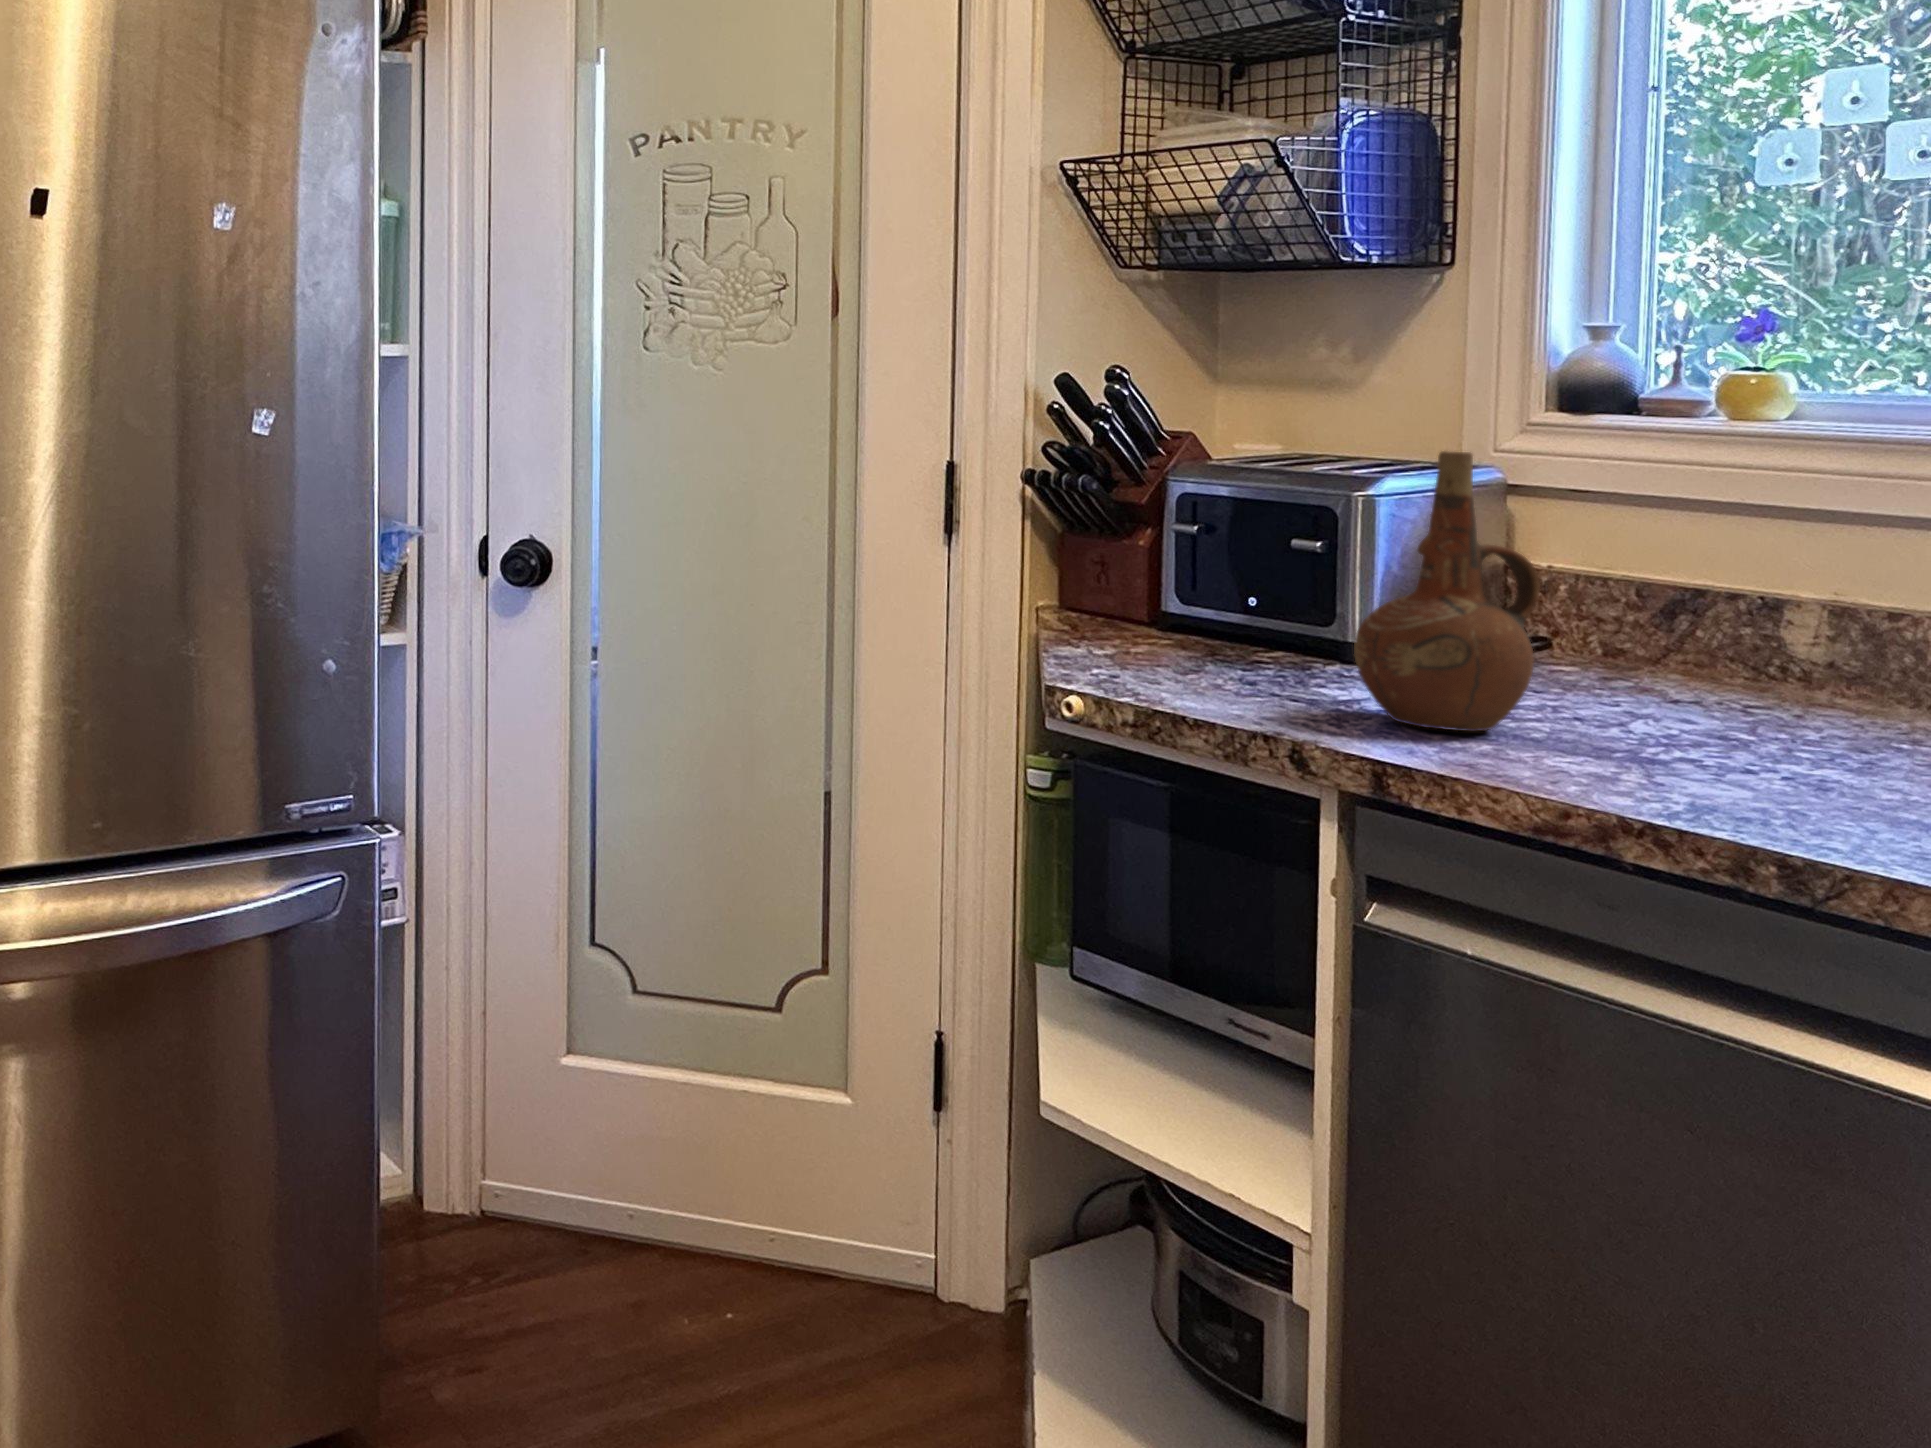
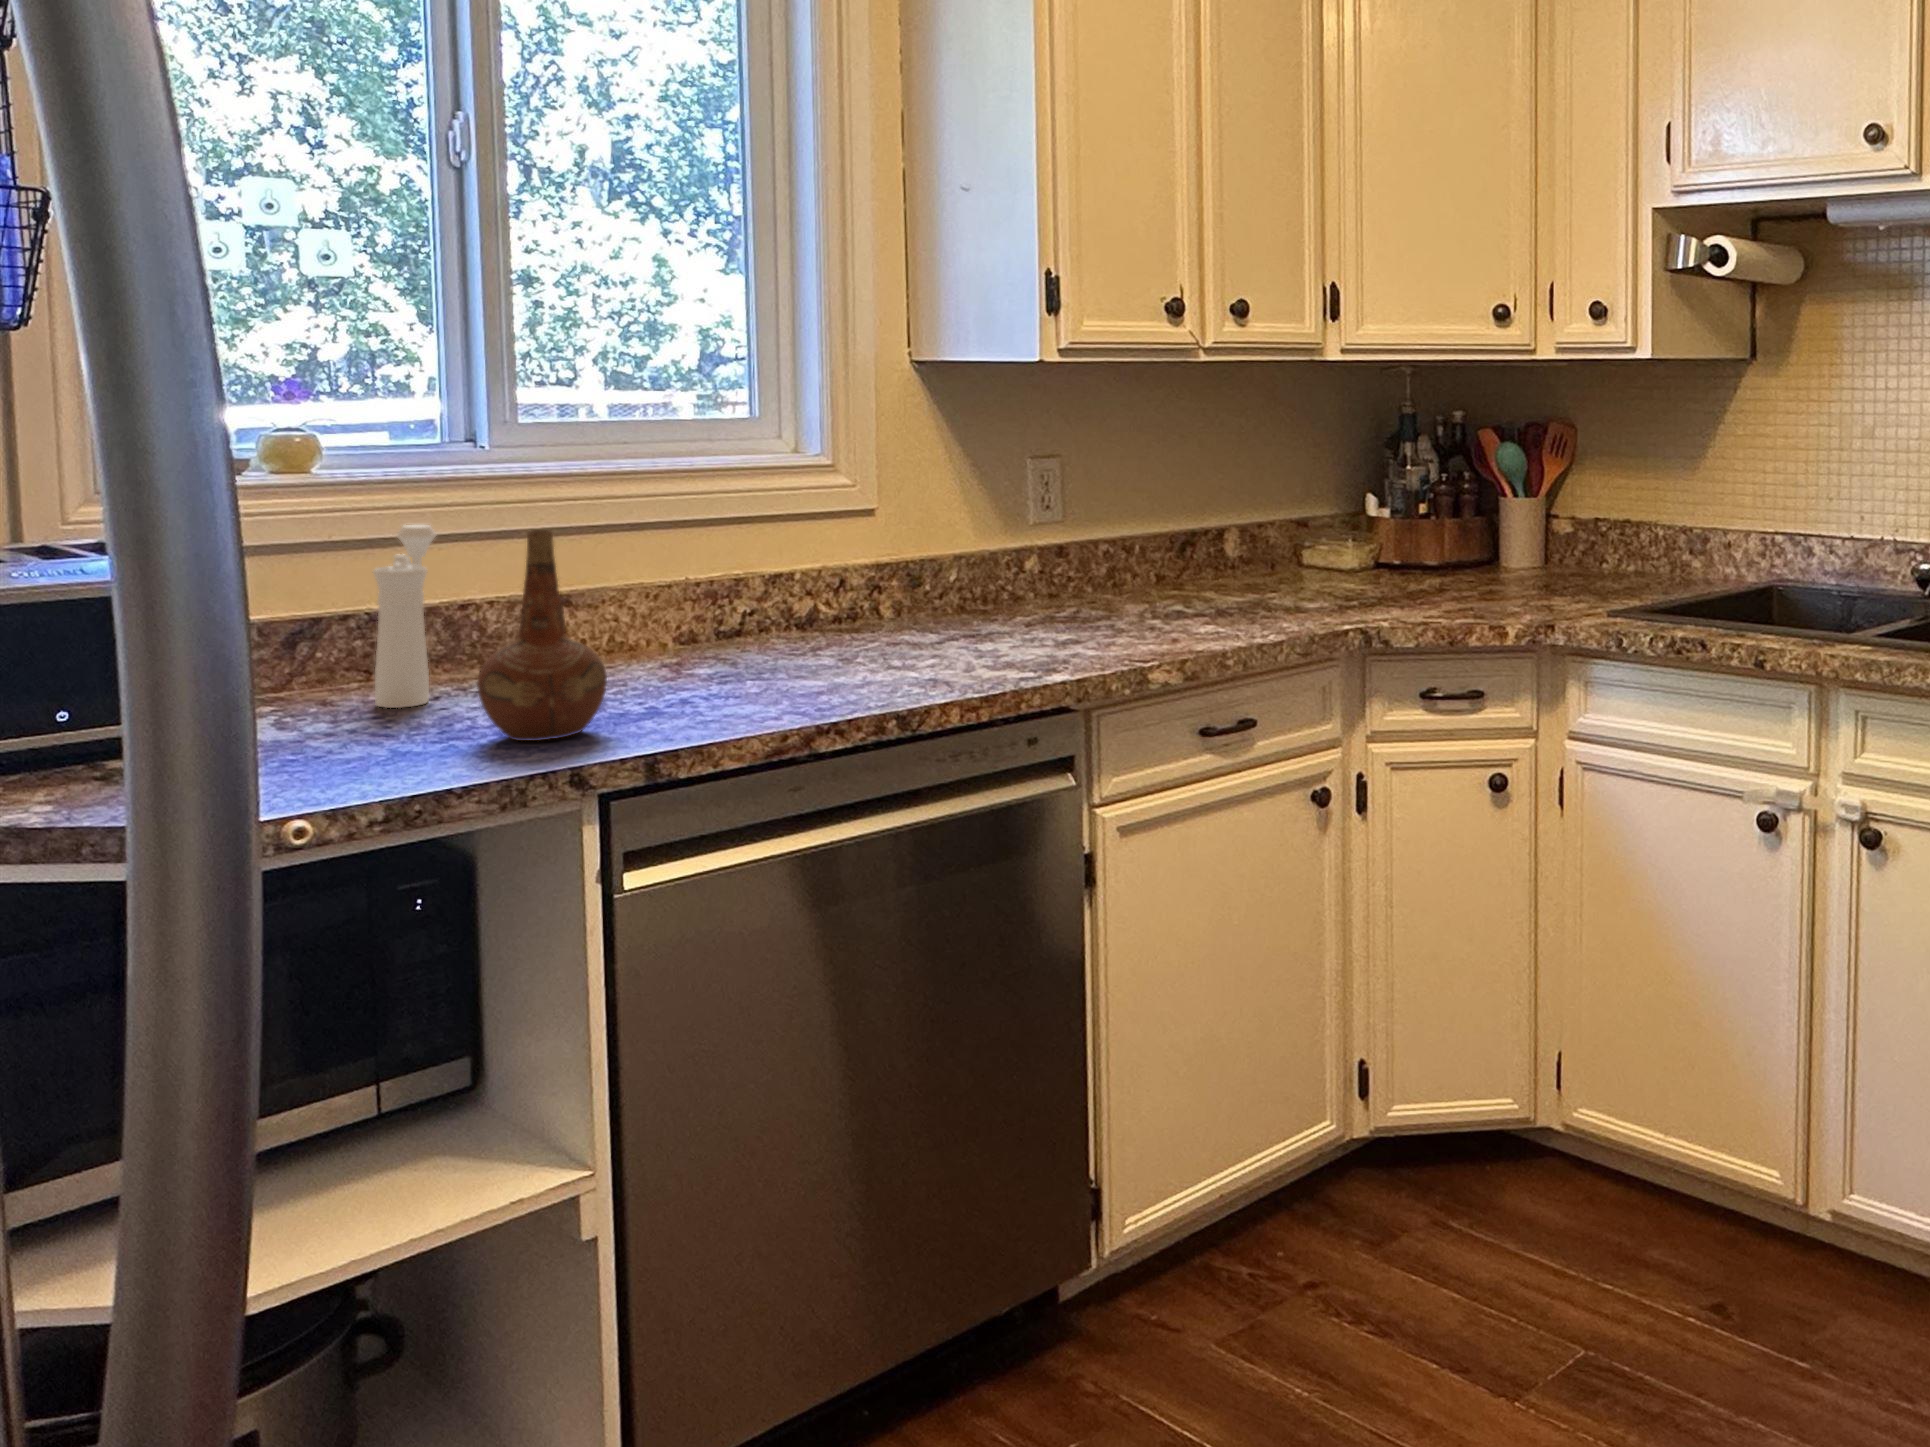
pepper mill: none [1564,474,1757,696] -> present [372,525,436,708]

